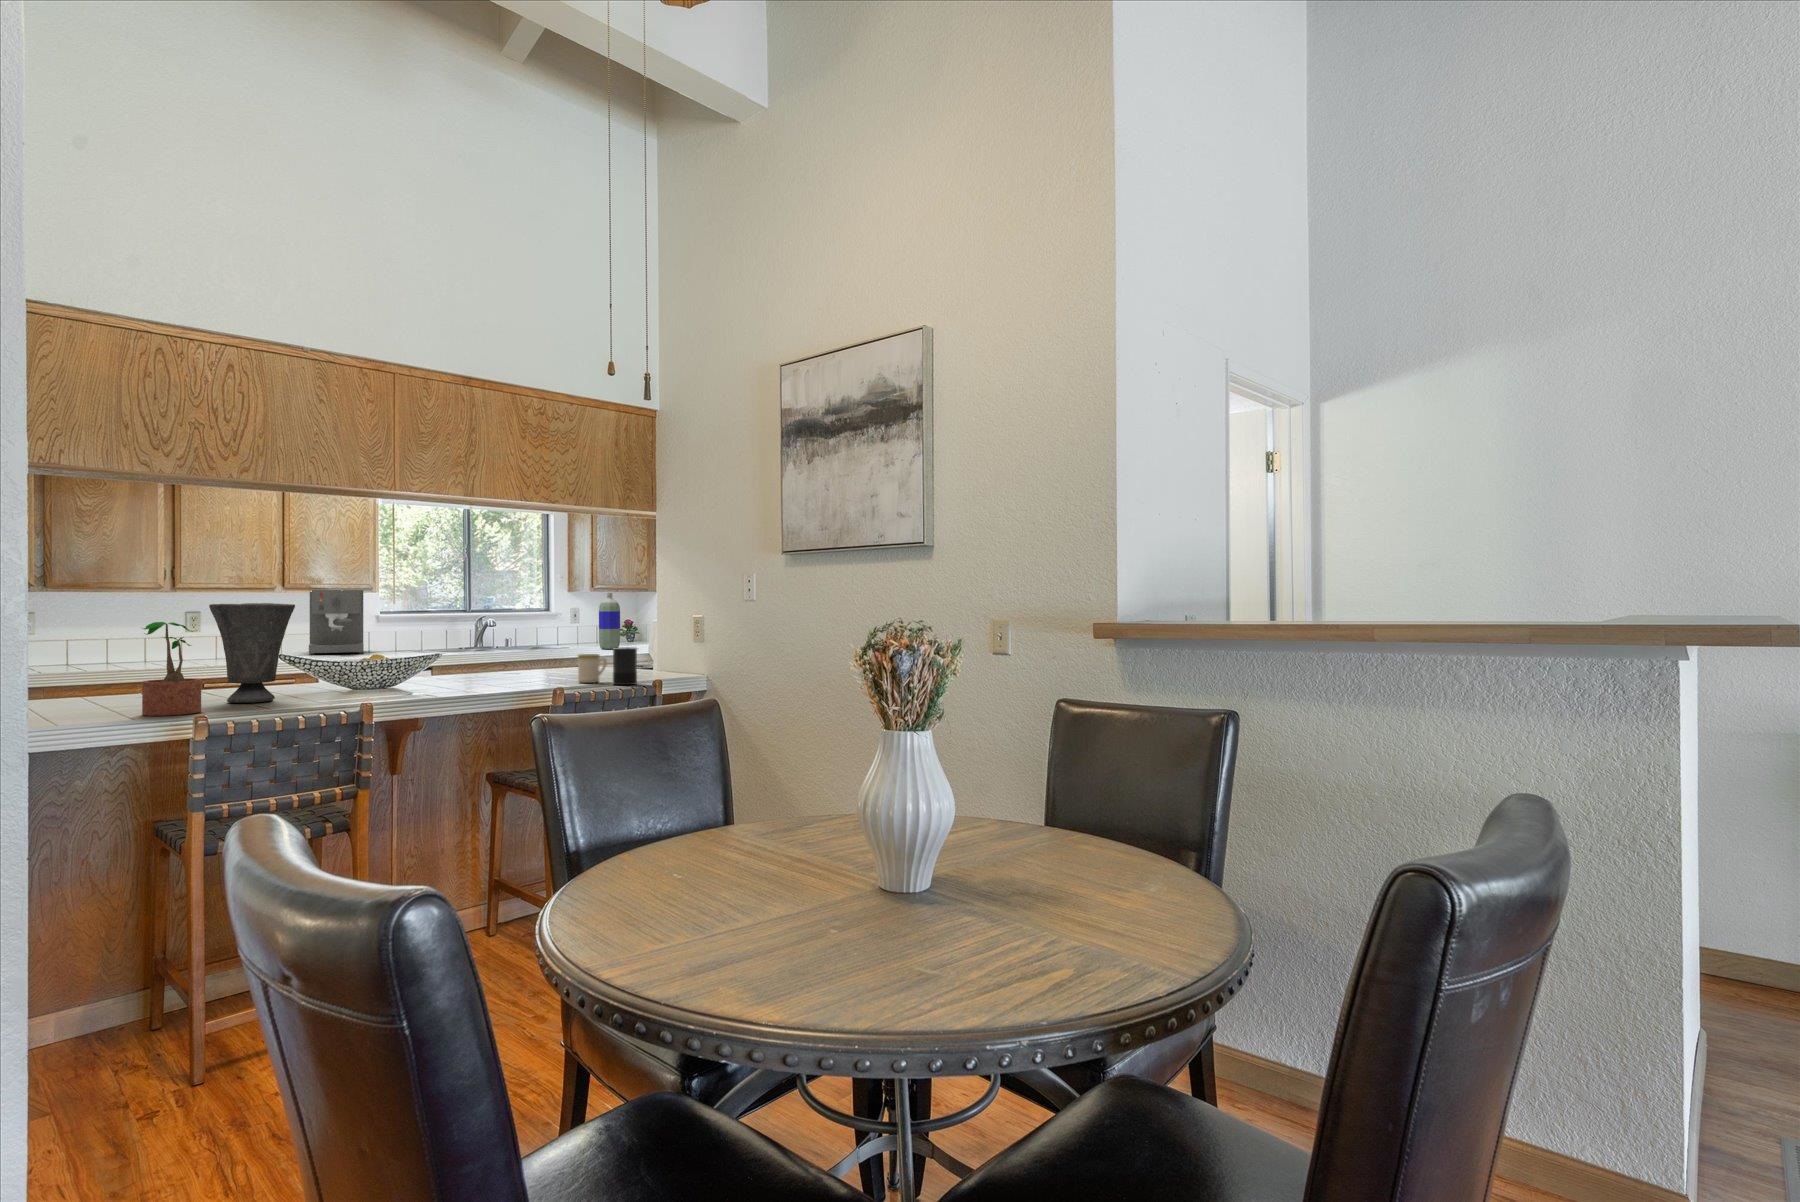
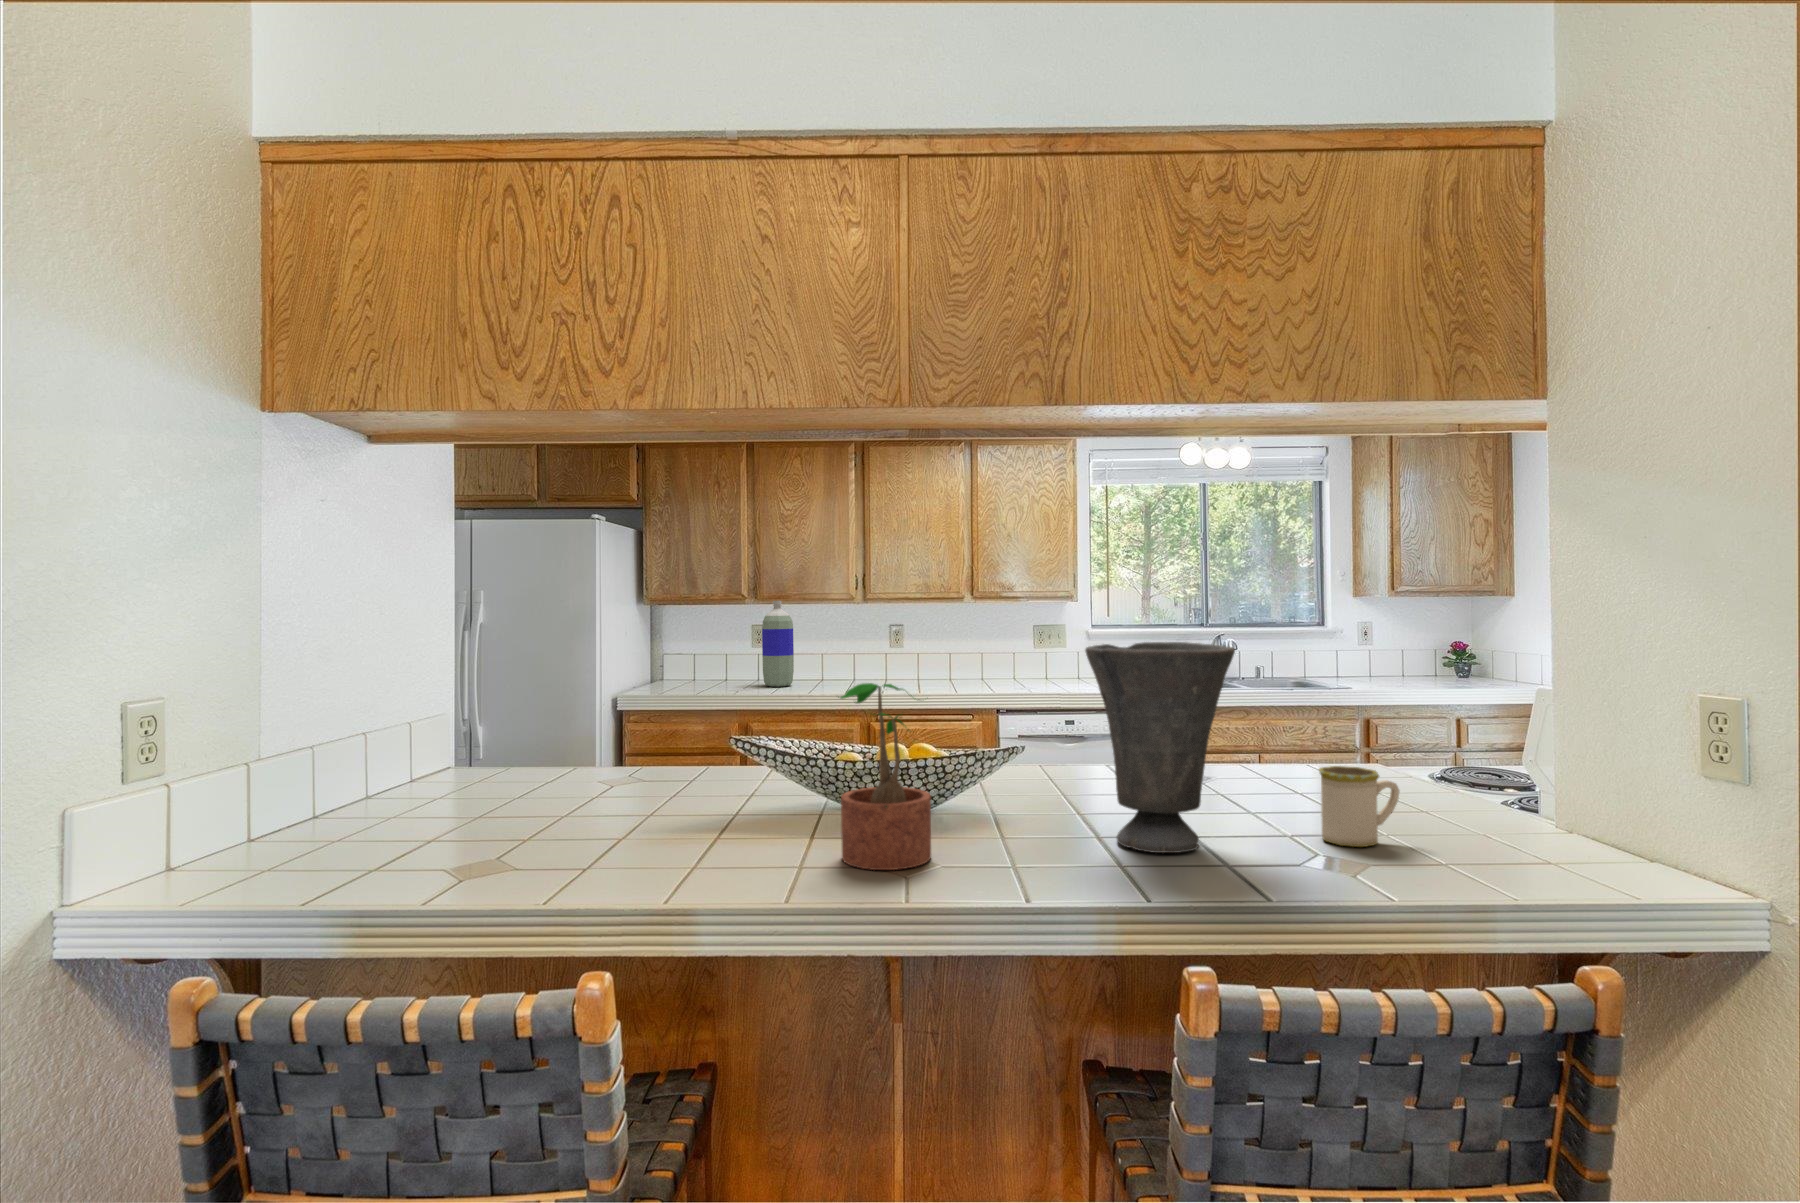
coffee maker: present [309,590,364,654] -> none [991,600,1061,687]
bottle: present [599,593,620,649] -> present [762,601,794,687]
vase: present [209,603,295,703] -> present [1085,642,1235,853]
potted plant: present [142,622,201,716] -> present [838,683,931,870]
candle: present [613,647,637,685] -> none [1403,757,1490,882]

